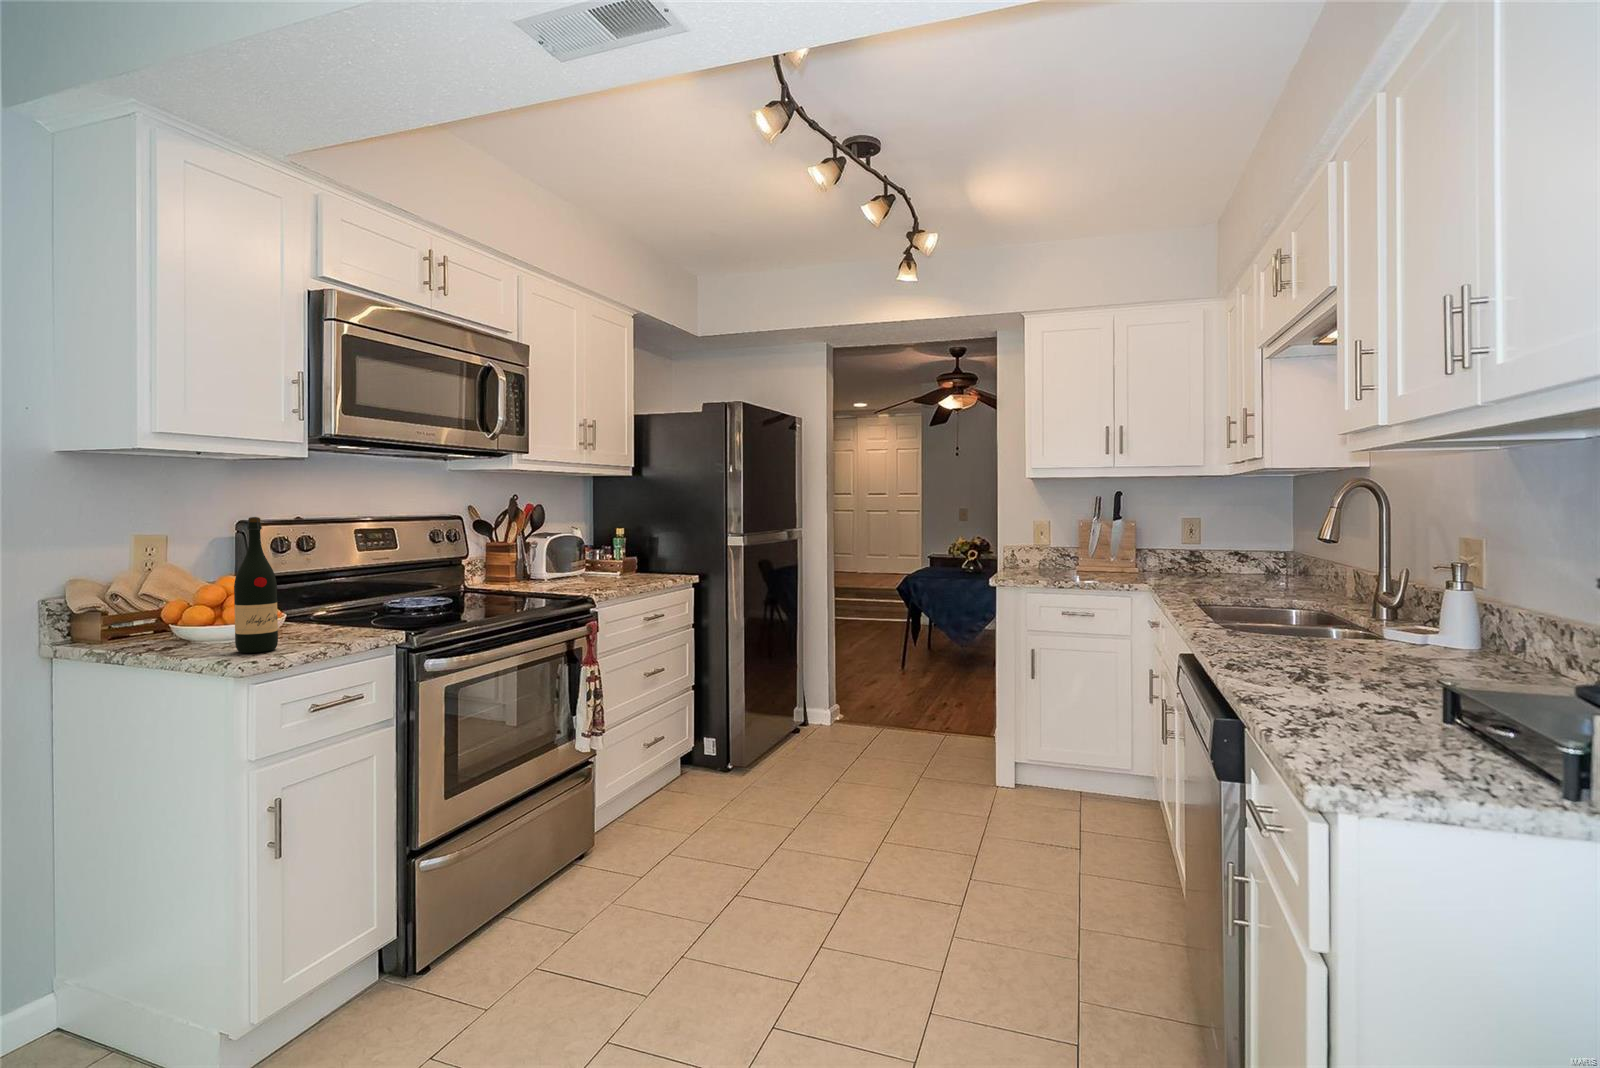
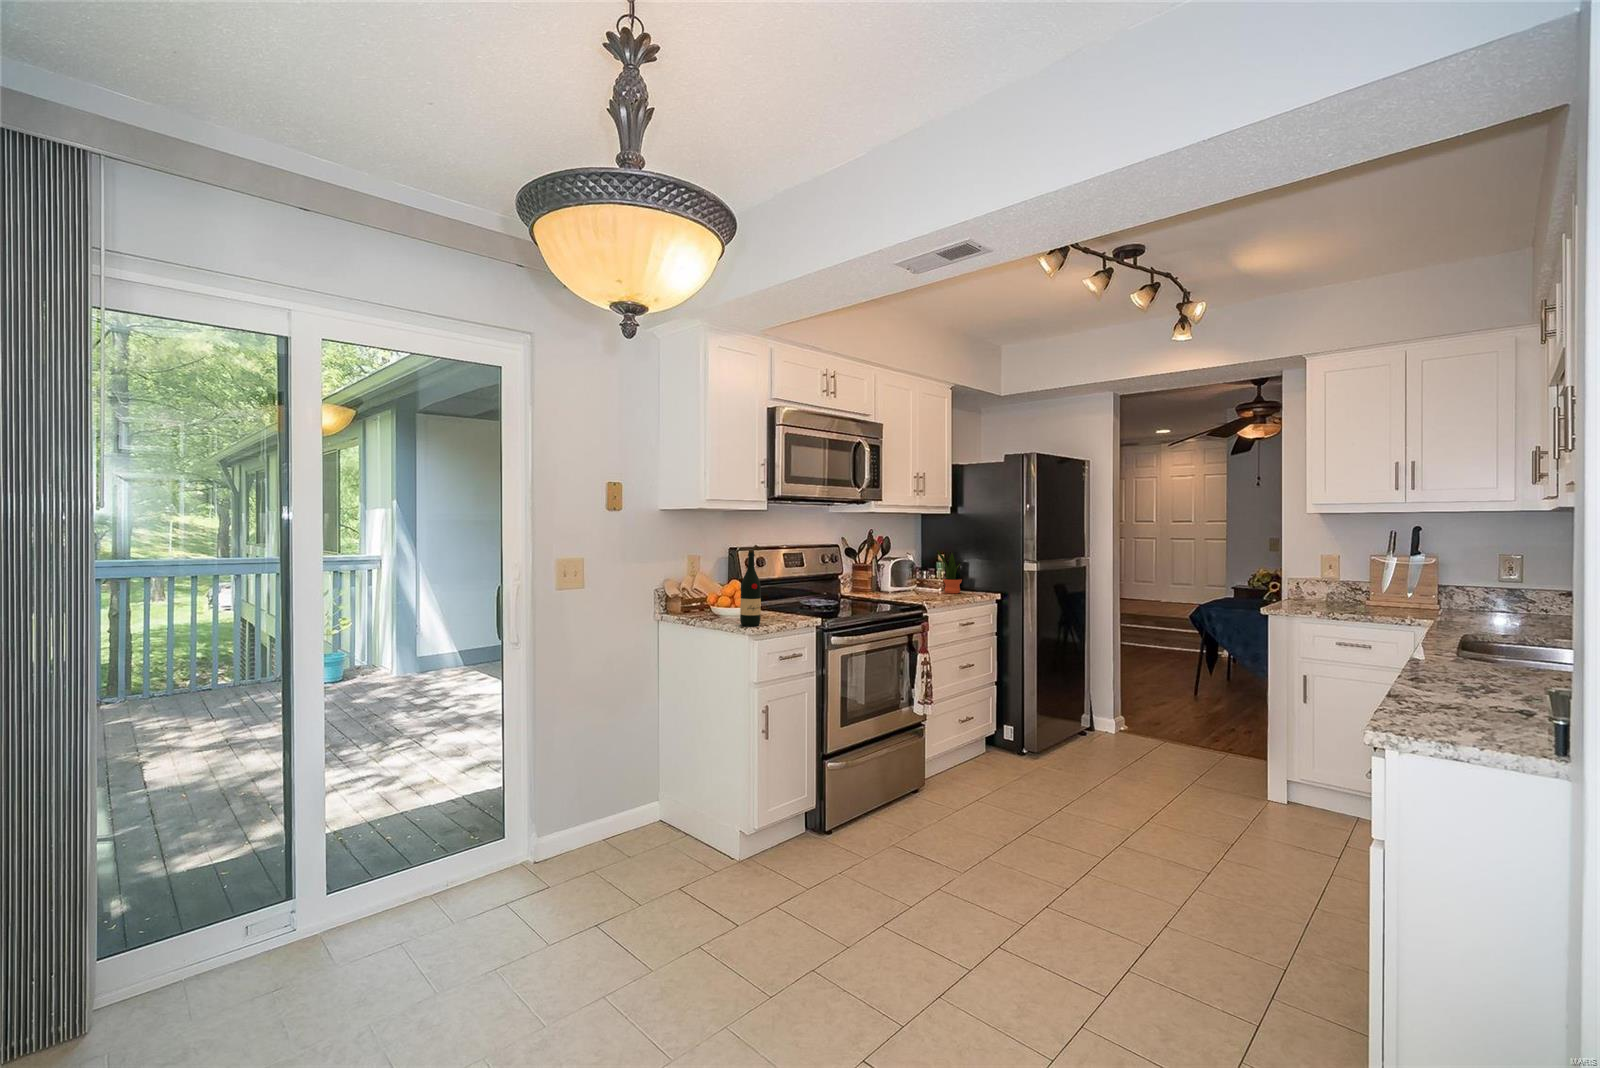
potted plant: none [611,520,646,578] -> present [937,550,962,593]

